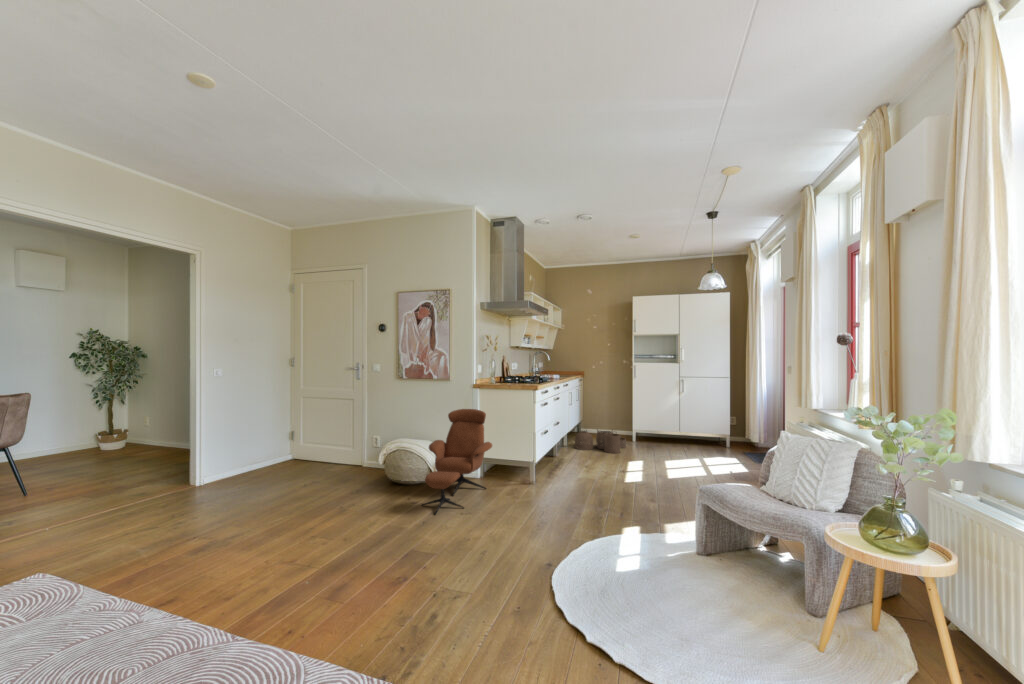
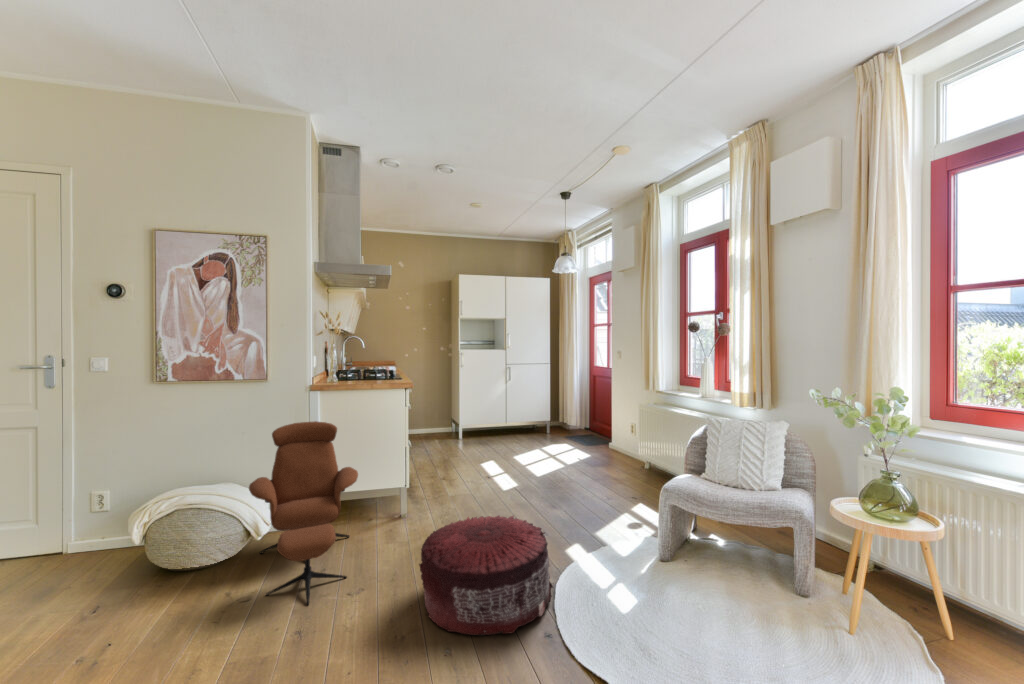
woven basket: present [575,430,626,453] -> none [405,428,462,457]
pouf: none [481,484,571,558] -> present [419,515,553,635]

